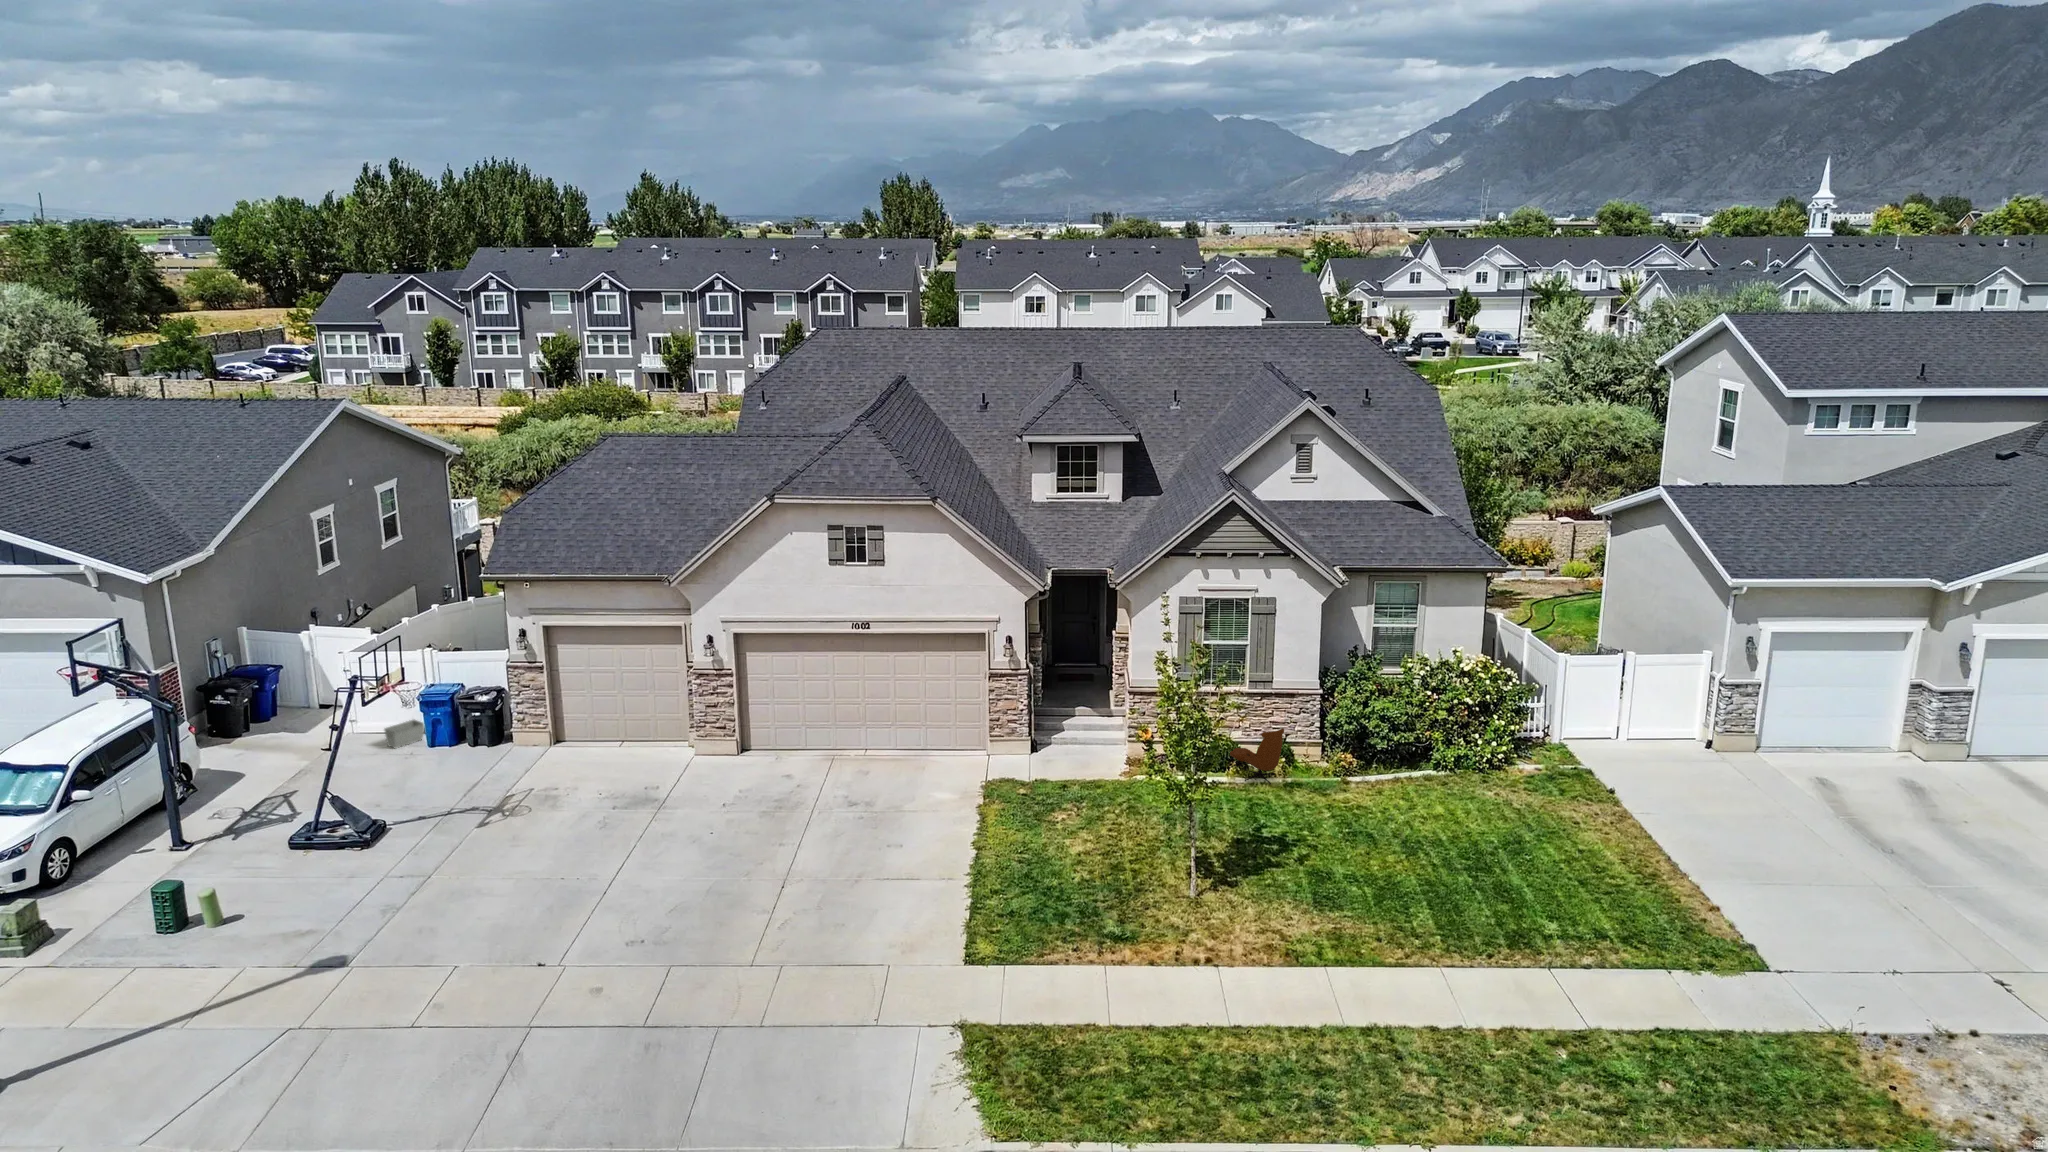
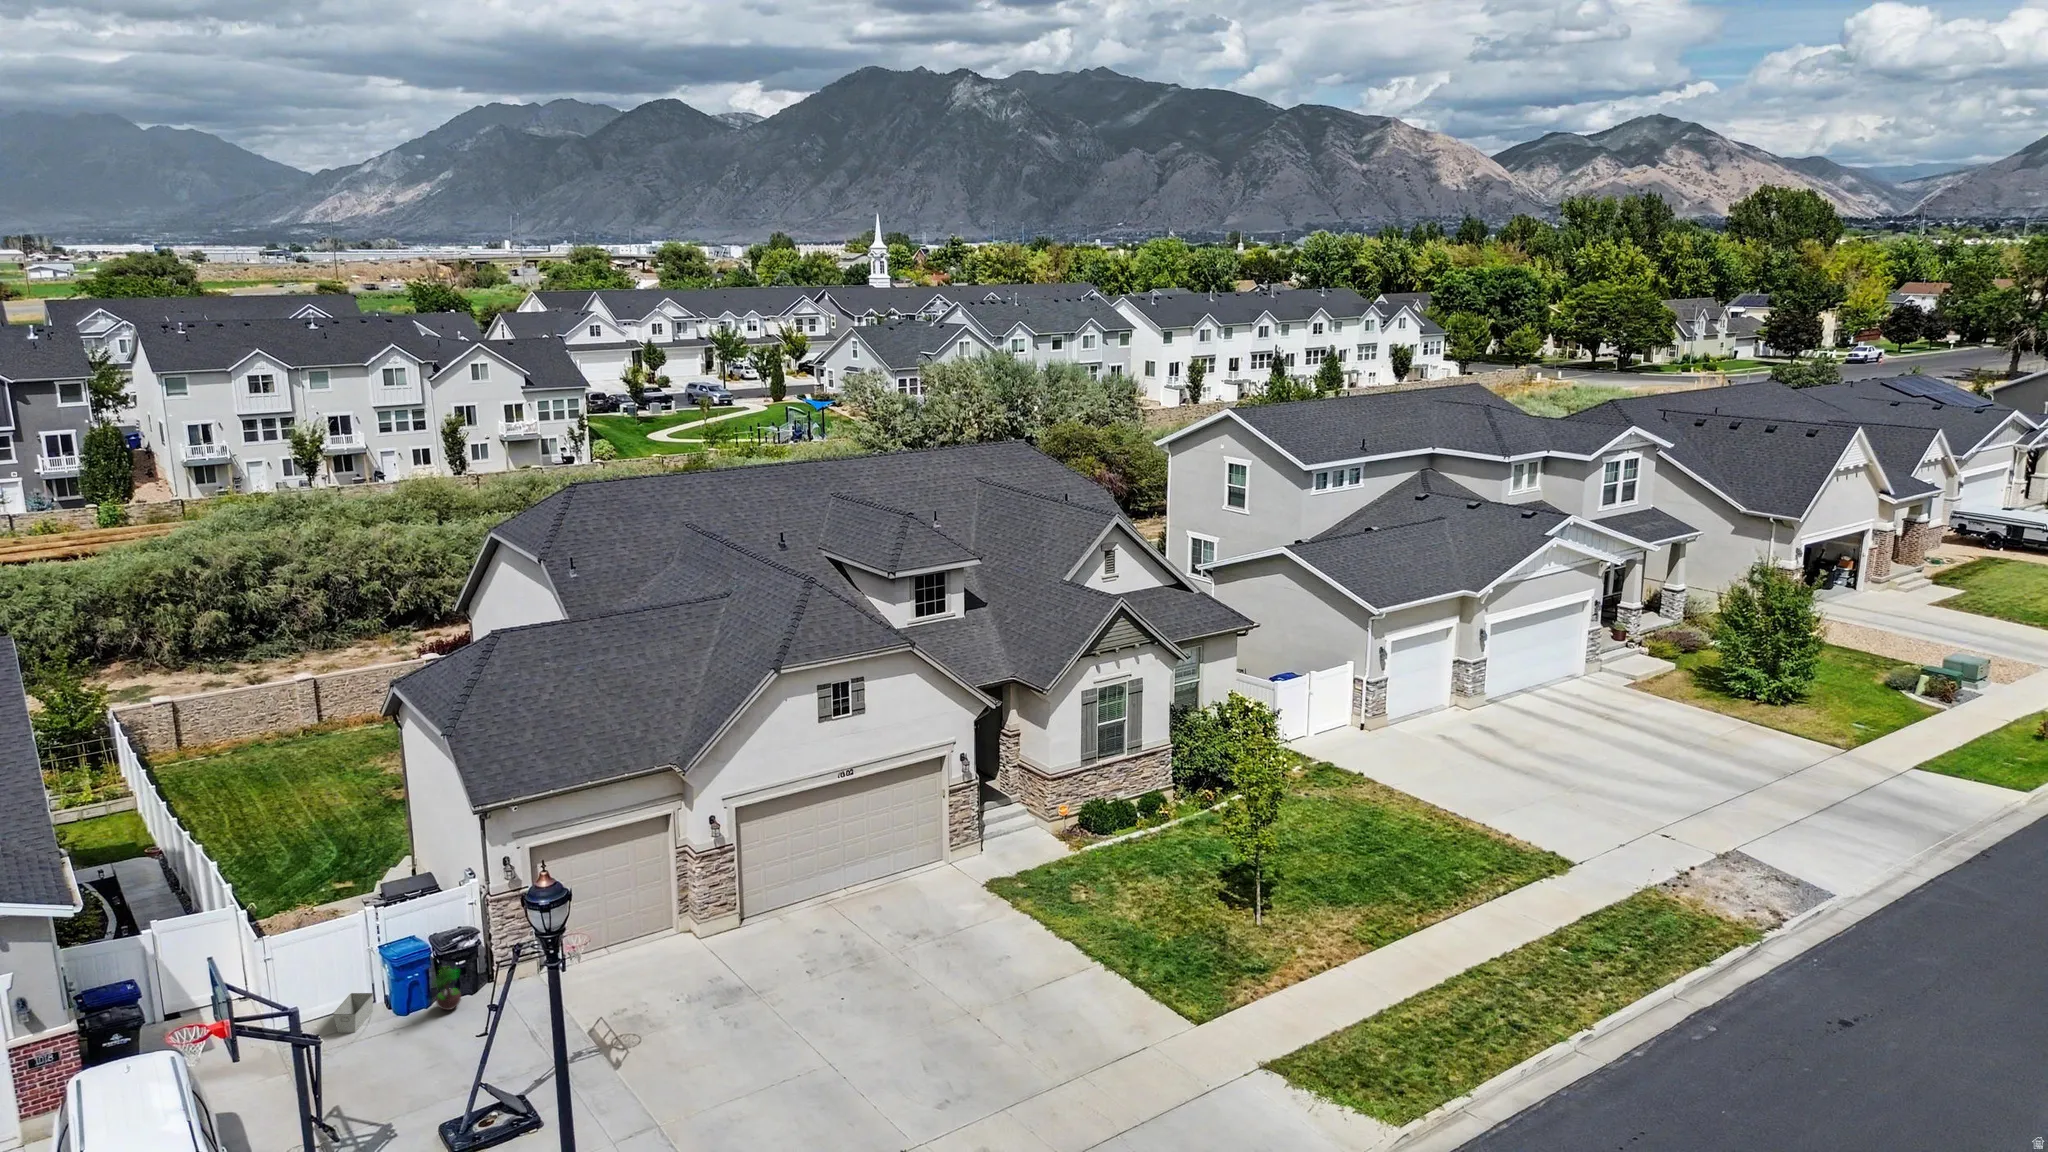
potted tree: none [441,708,476,752] -> present [432,966,461,1010]
lounge chair: present [1229,728,1284,784] -> none [1127,780,1184,828]

